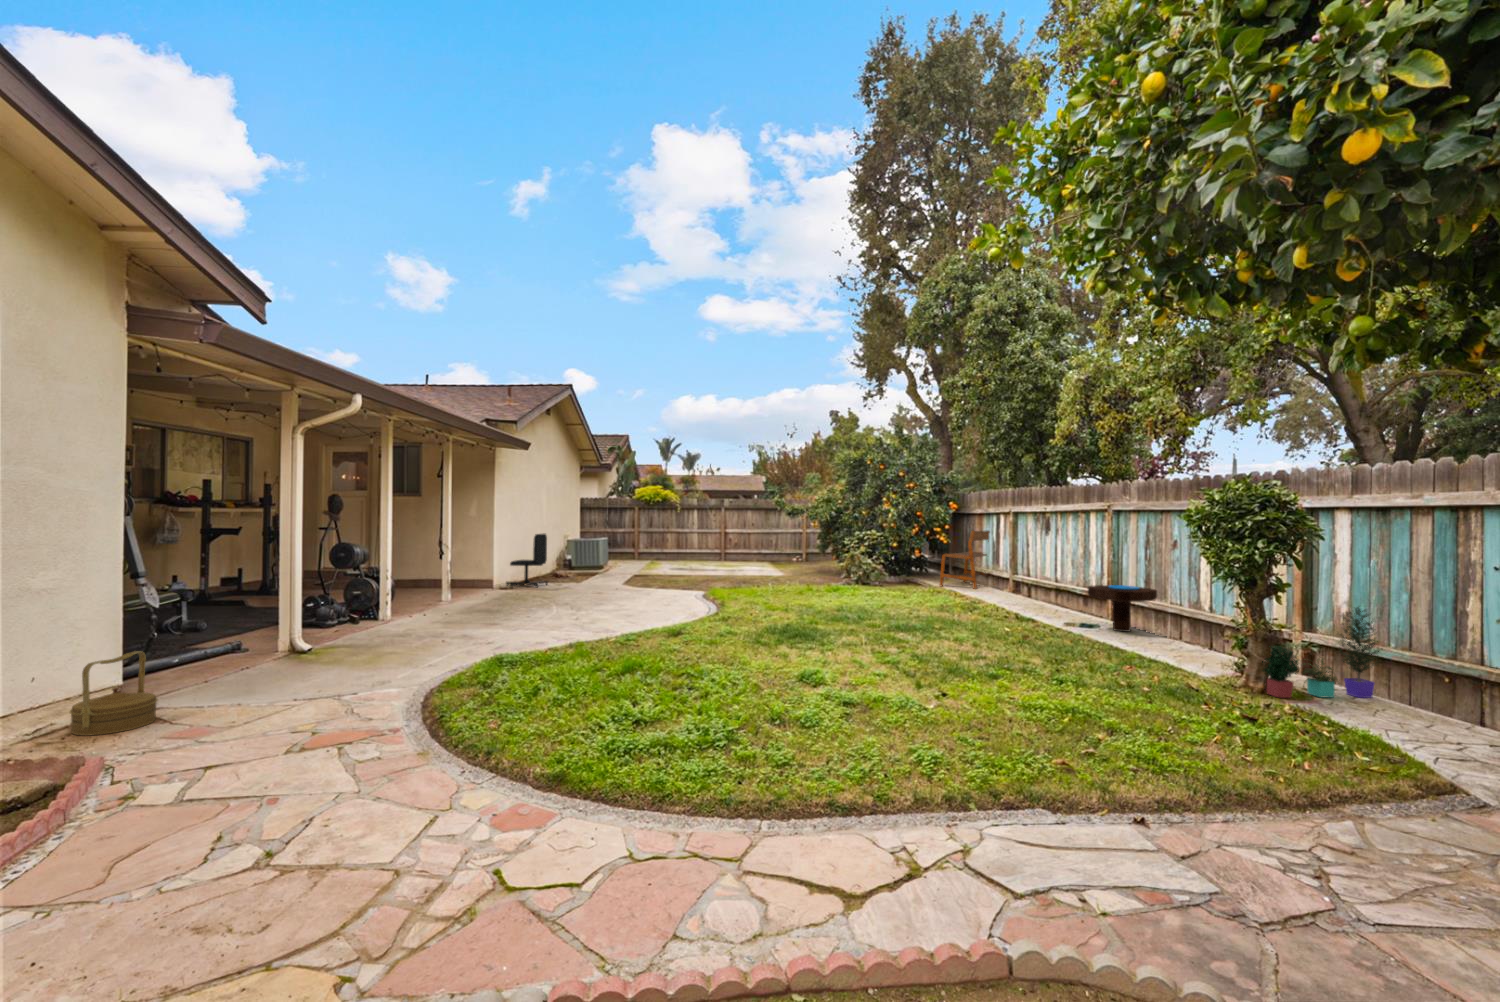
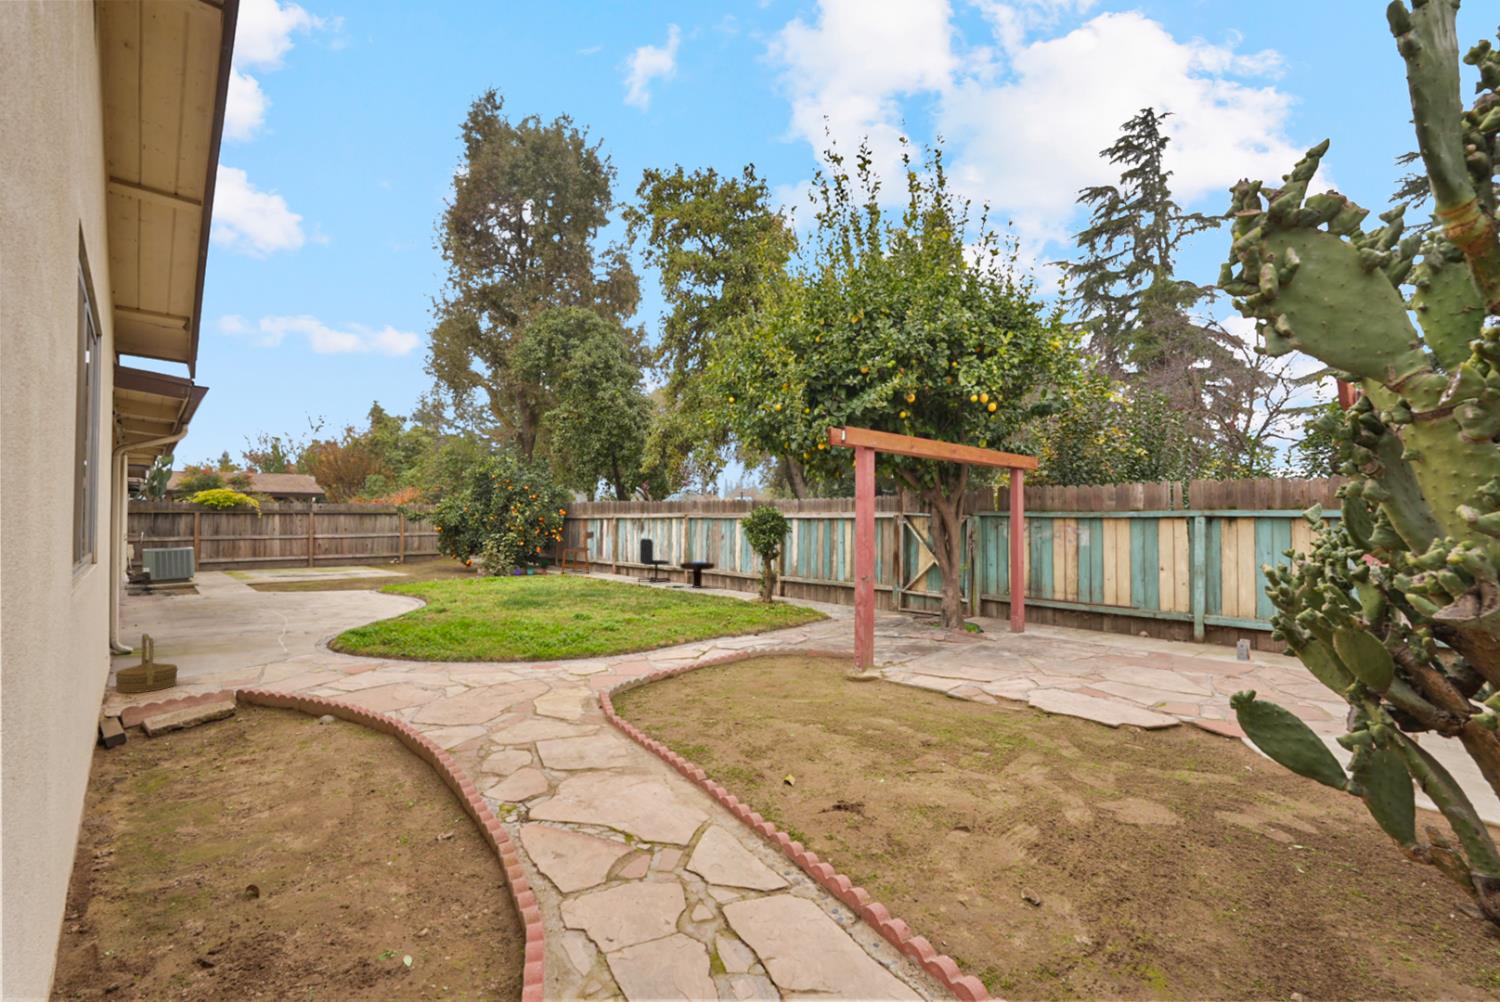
chair: present [506,533,548,587] -> present [638,538,670,582]
potted plant: present [1262,607,1379,698] -> present [514,549,549,575]

